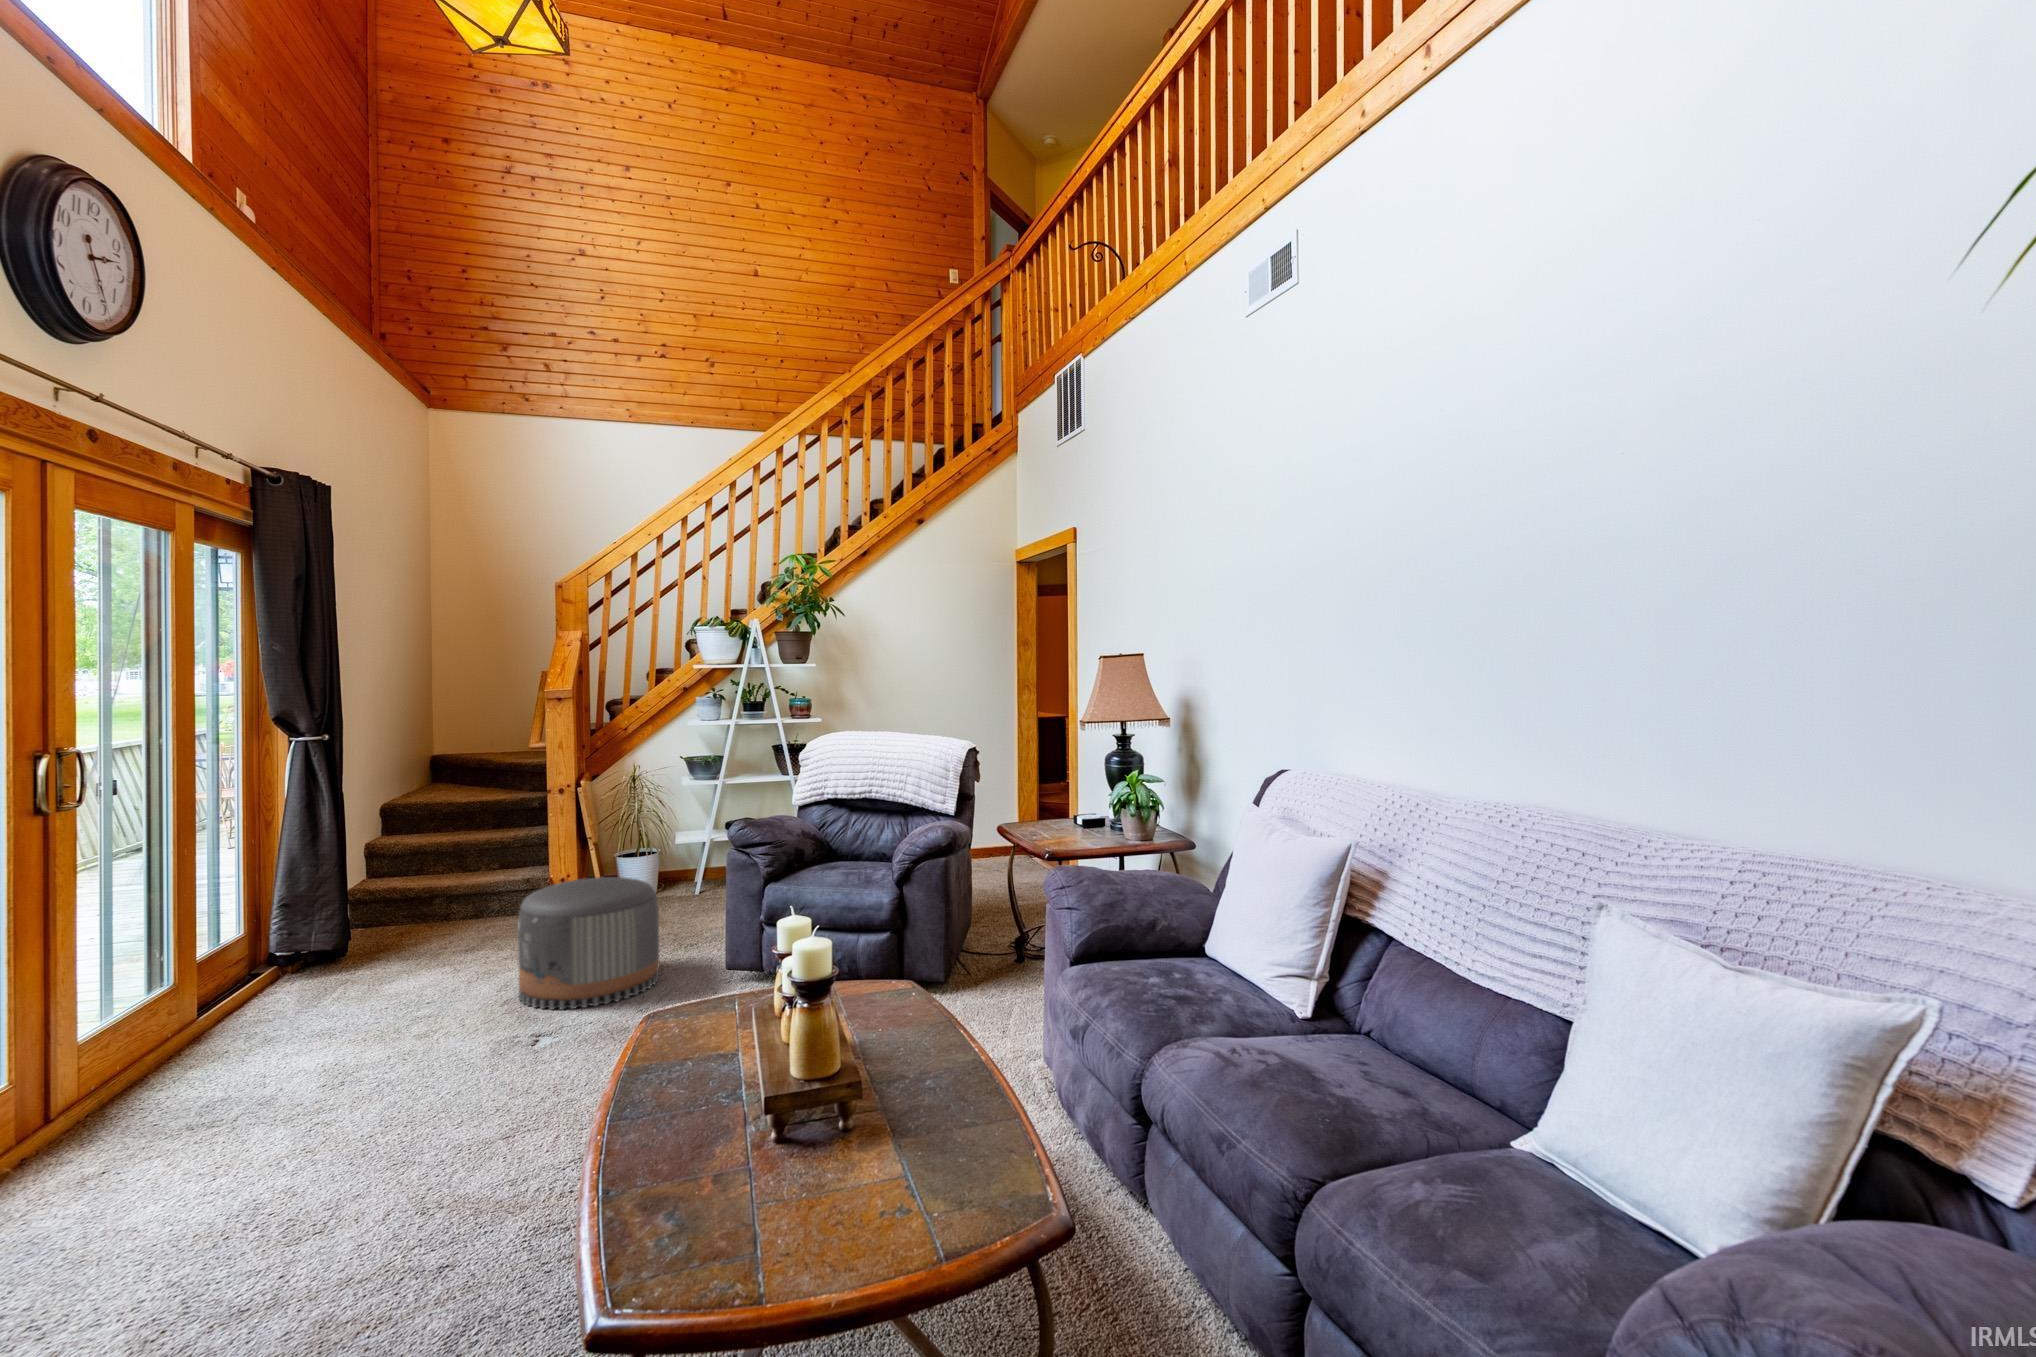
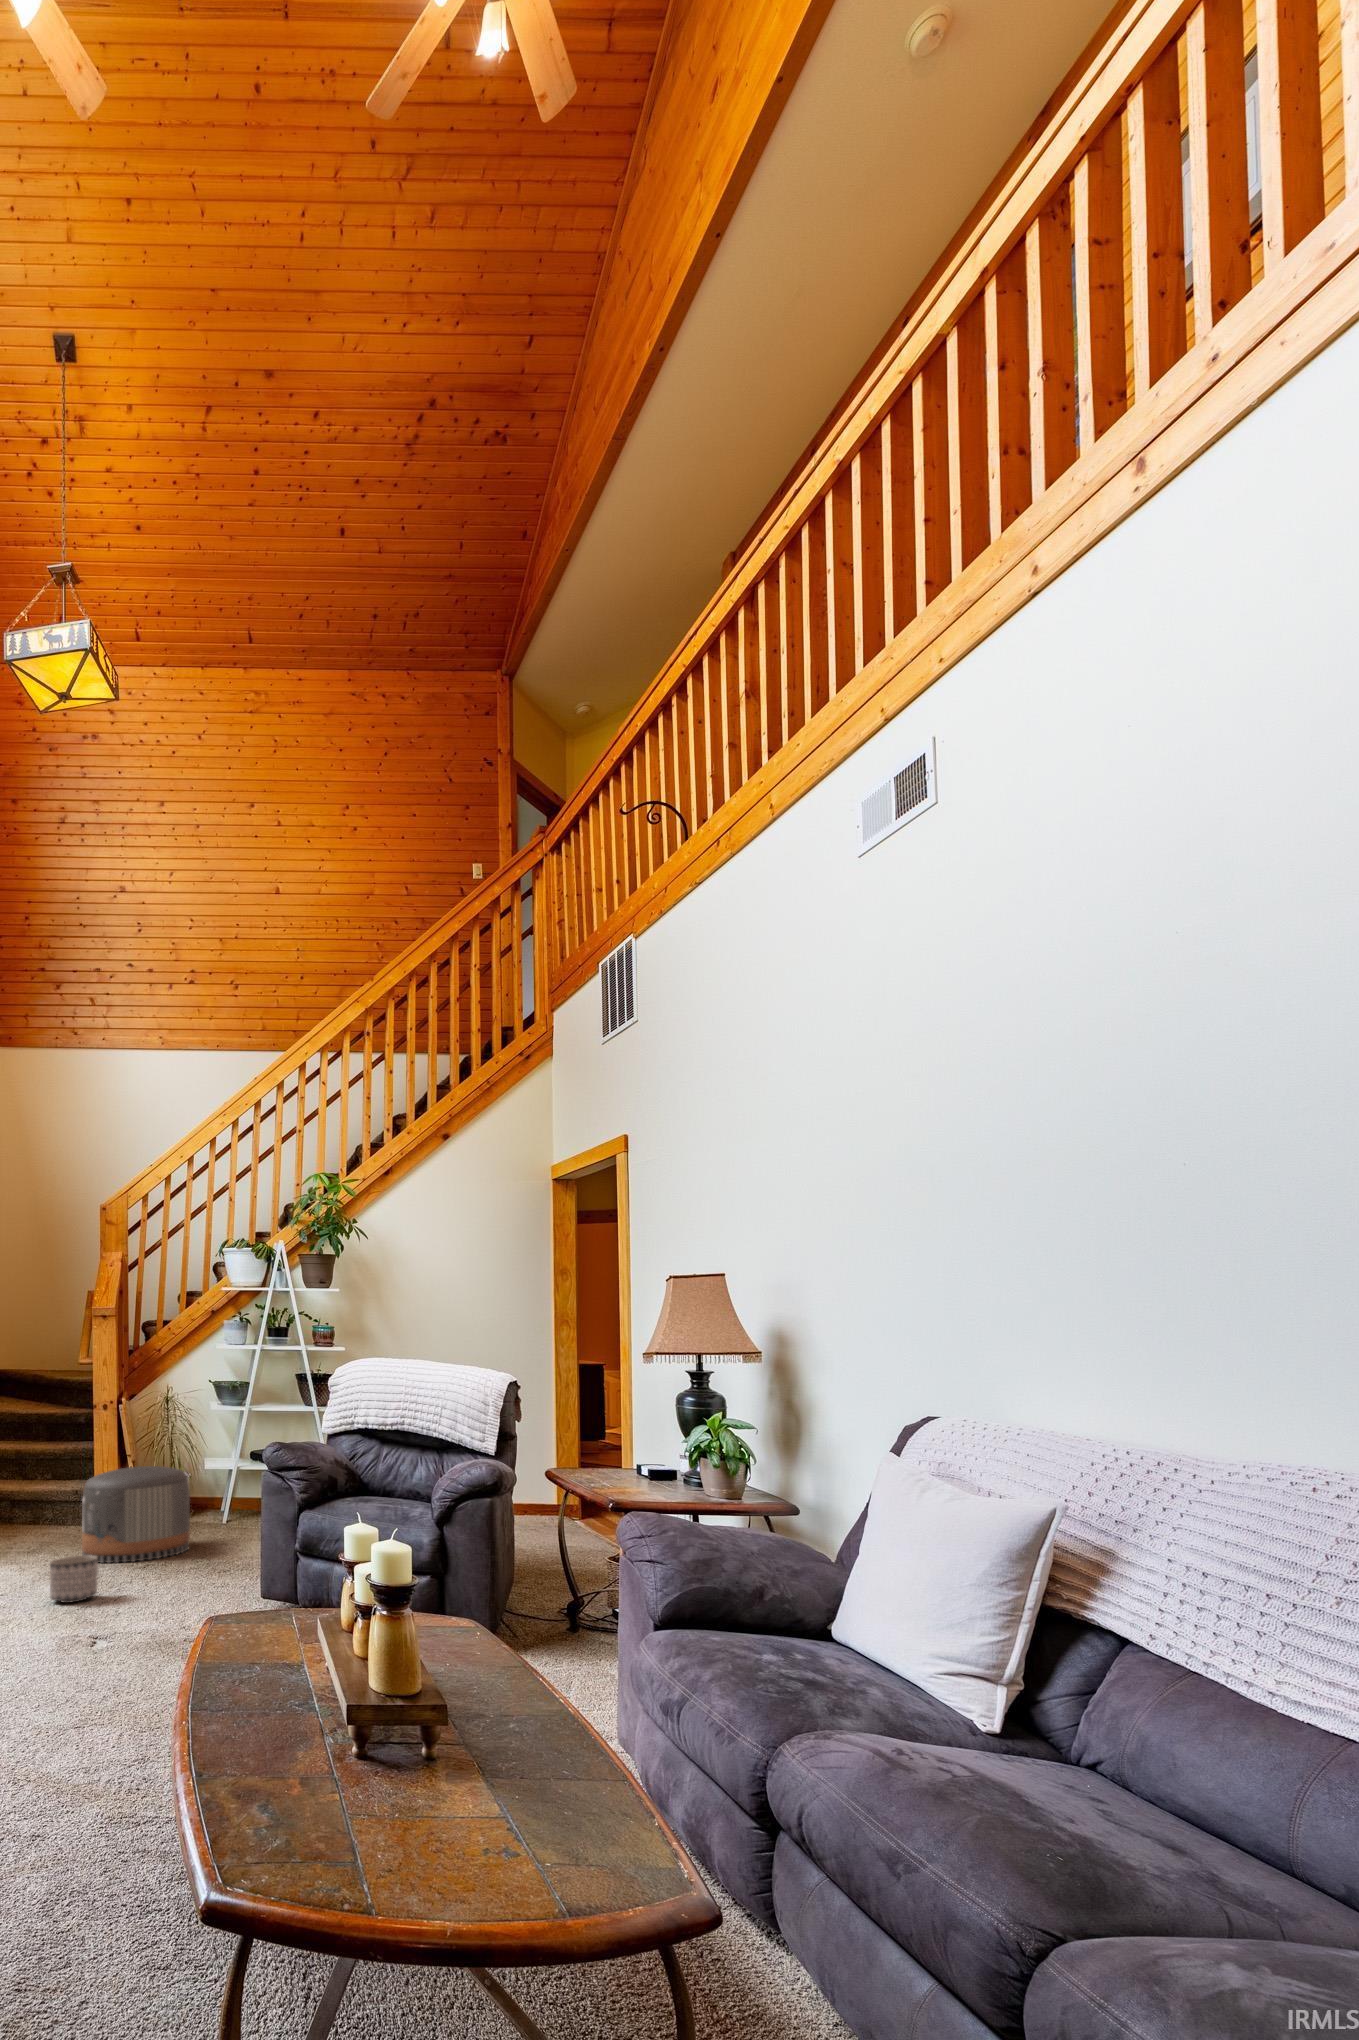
planter: none [430,1055,512,1141] -> present [50,1556,98,1603]

